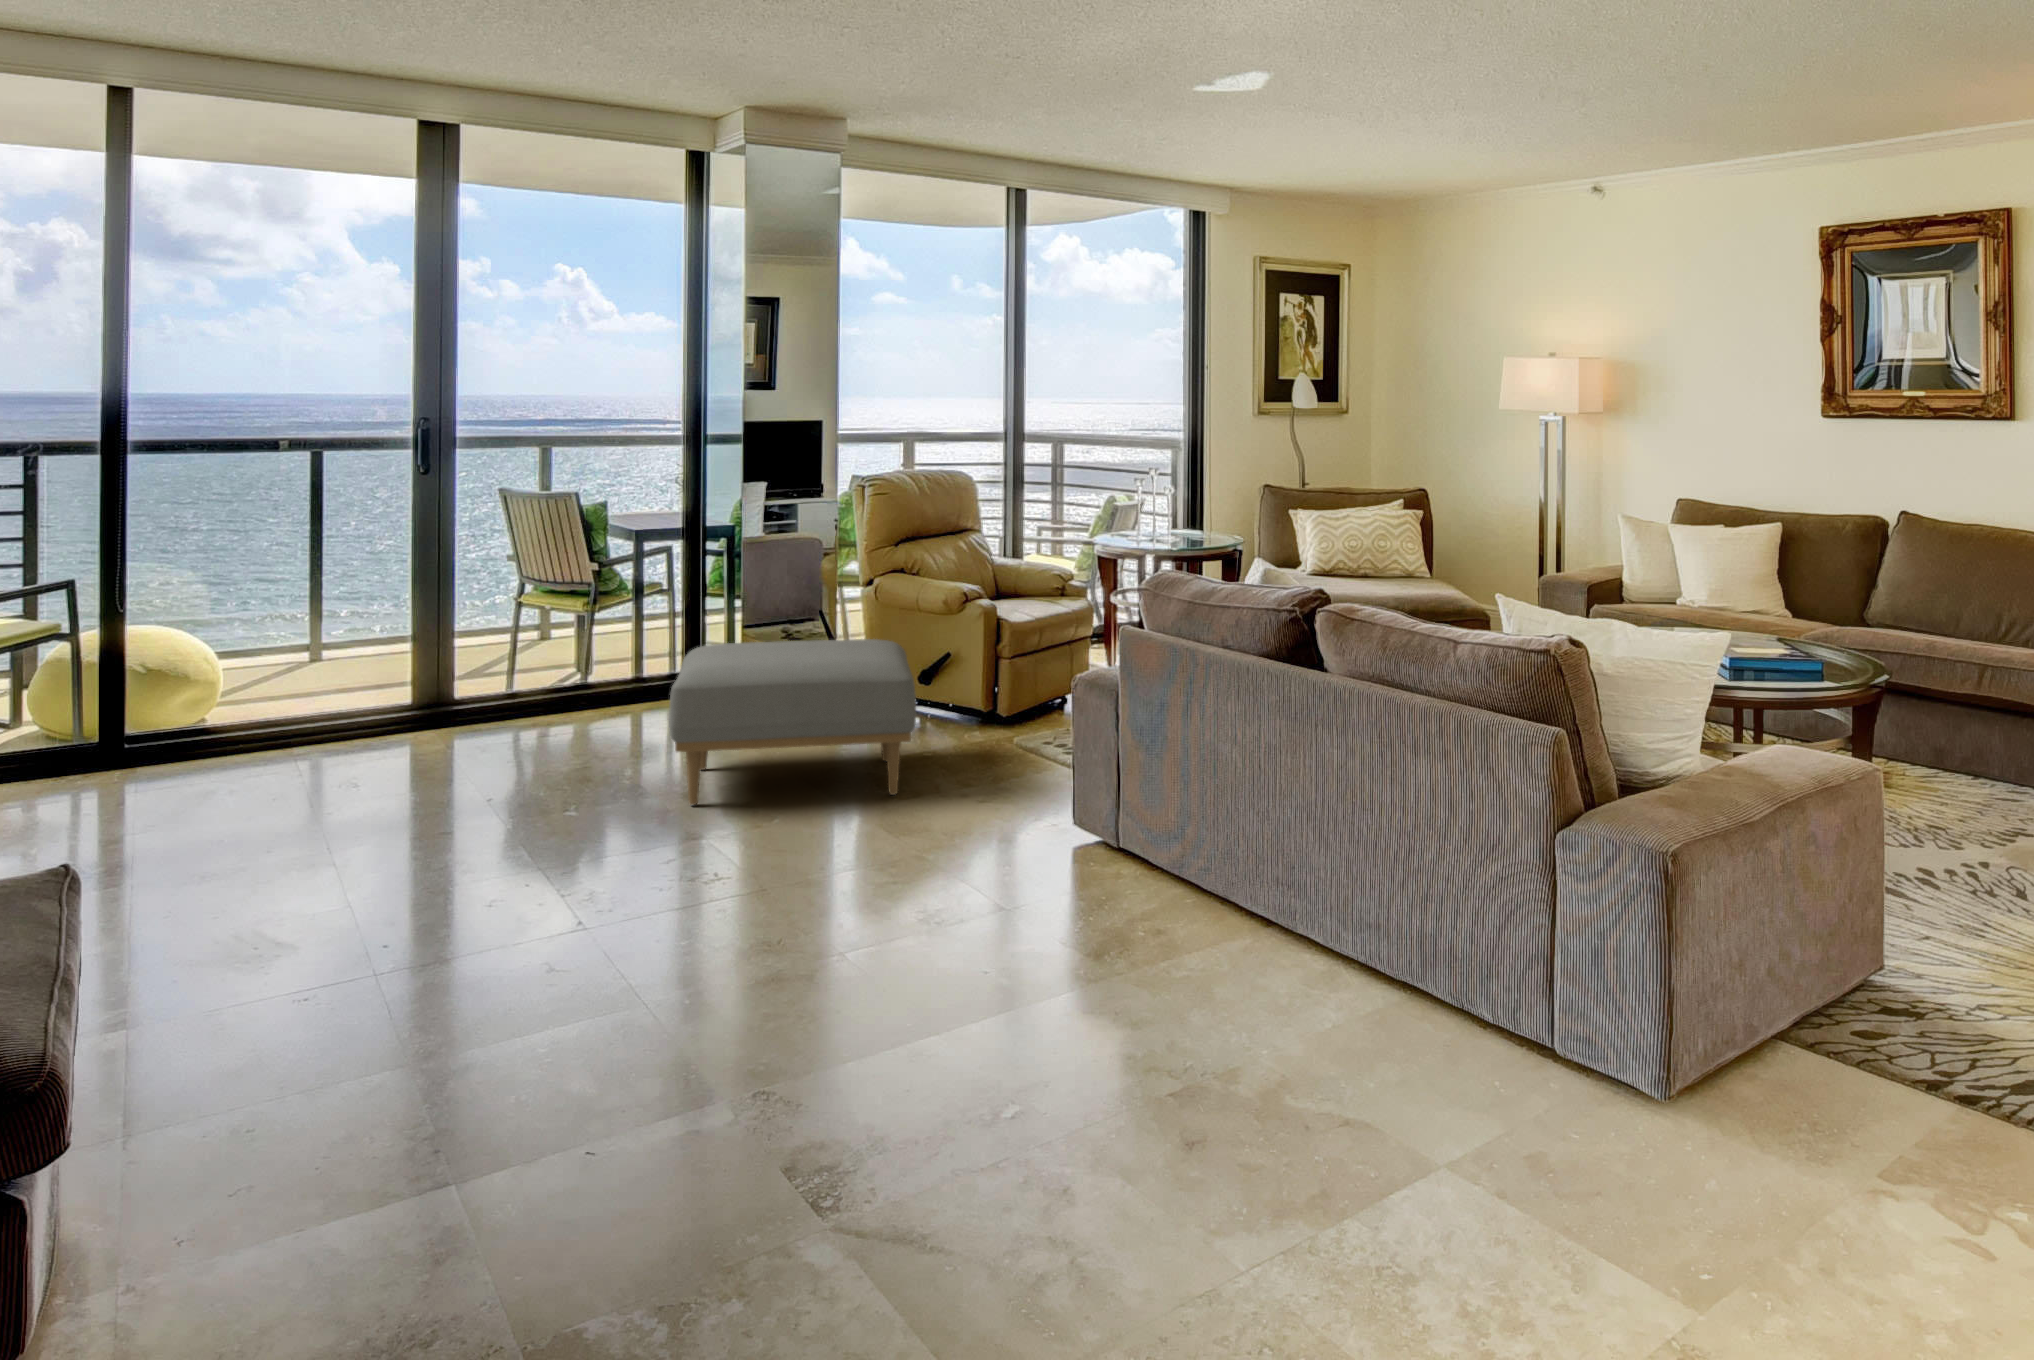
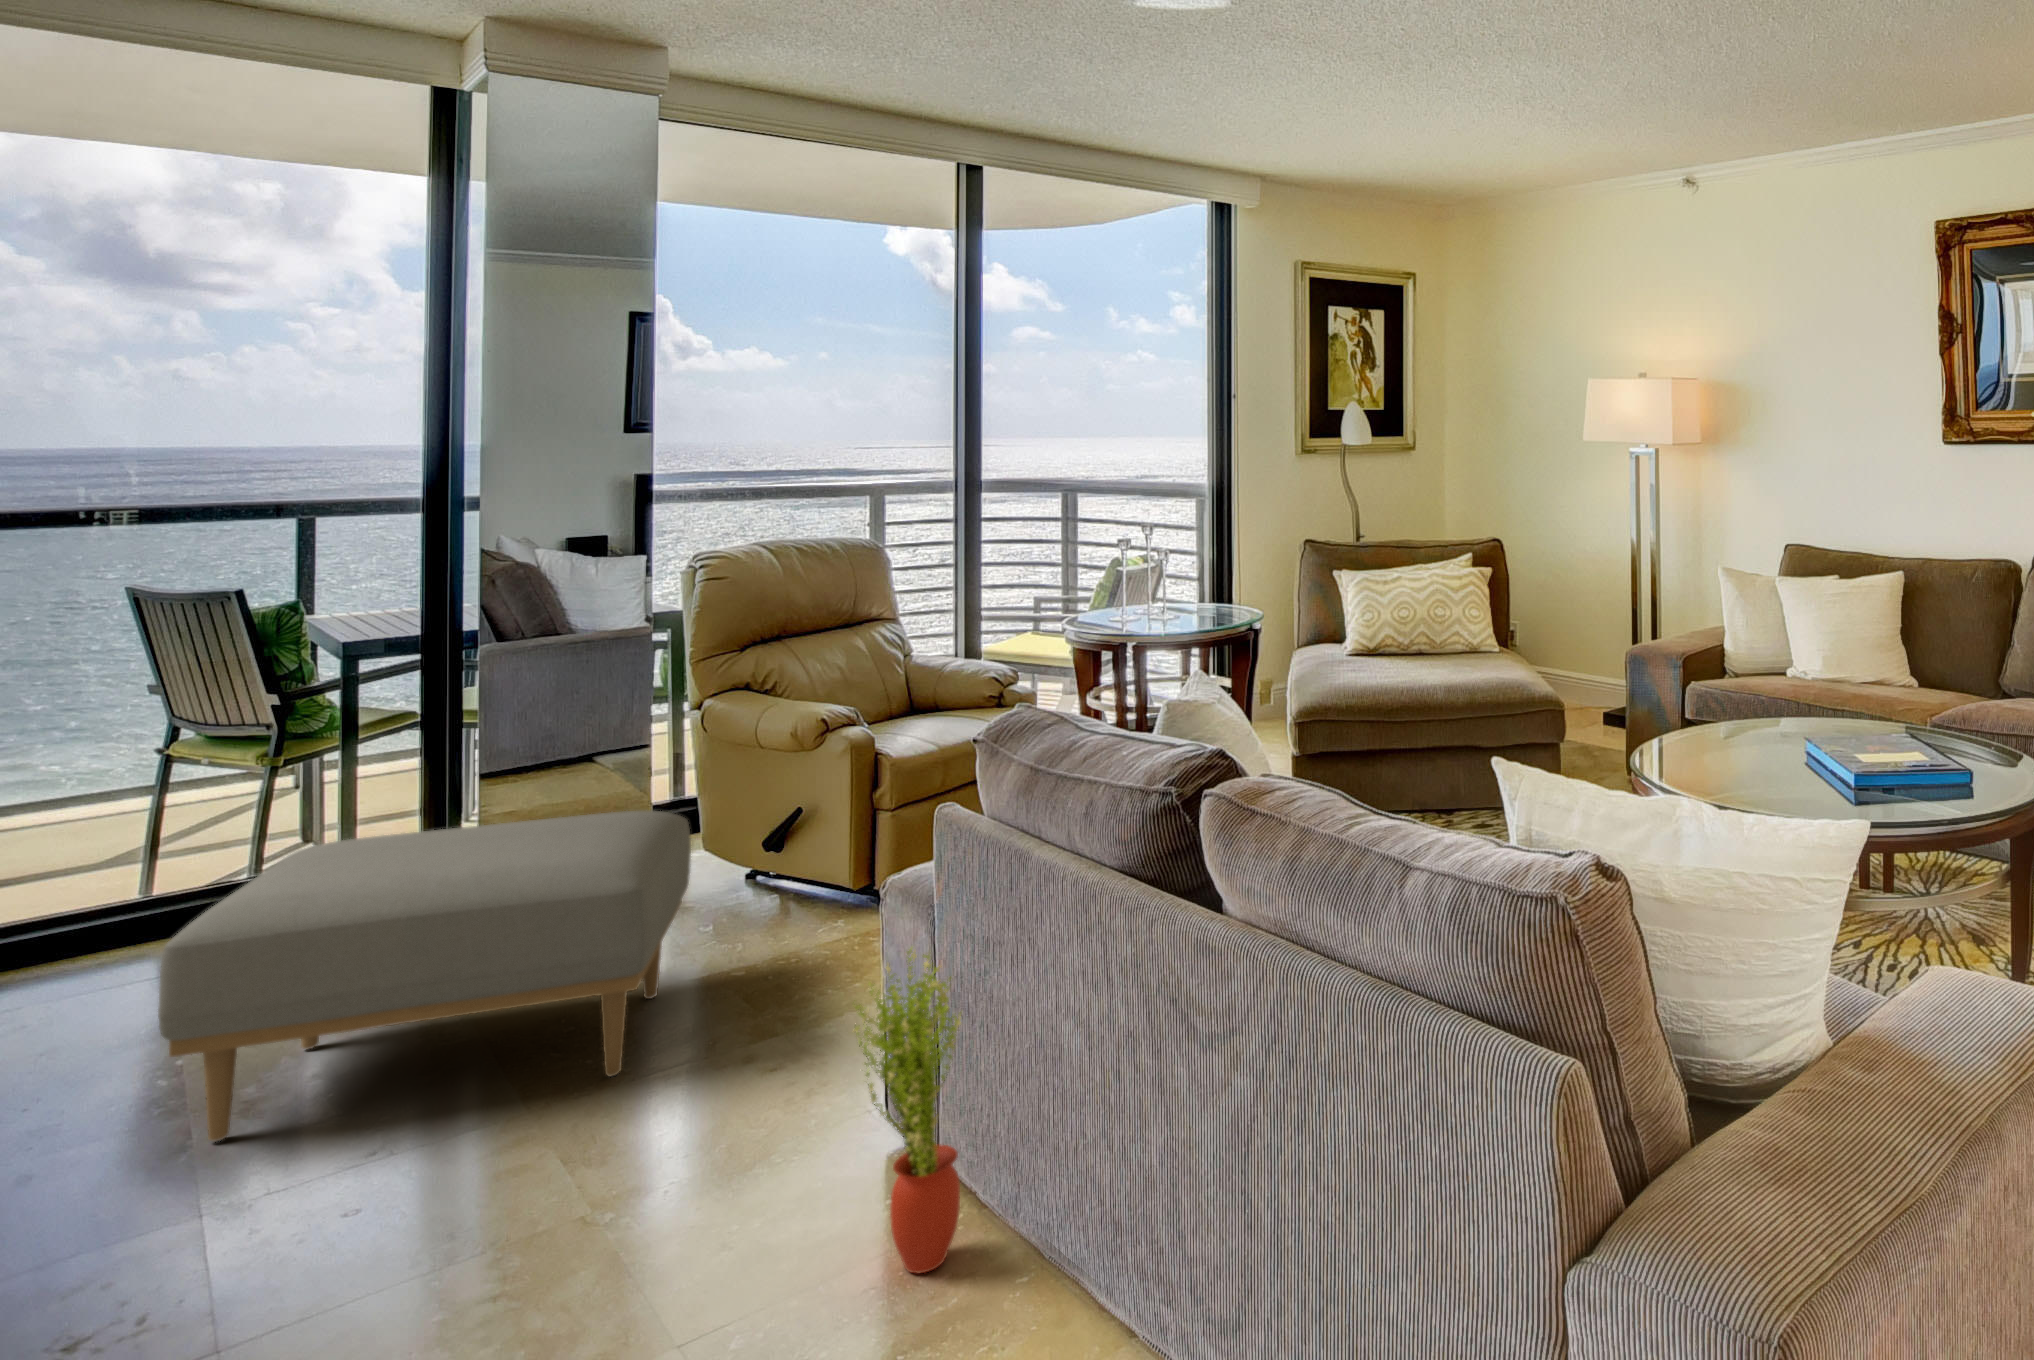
potted plant: none [1096,704,1161,888] -> present [854,948,961,1273]

